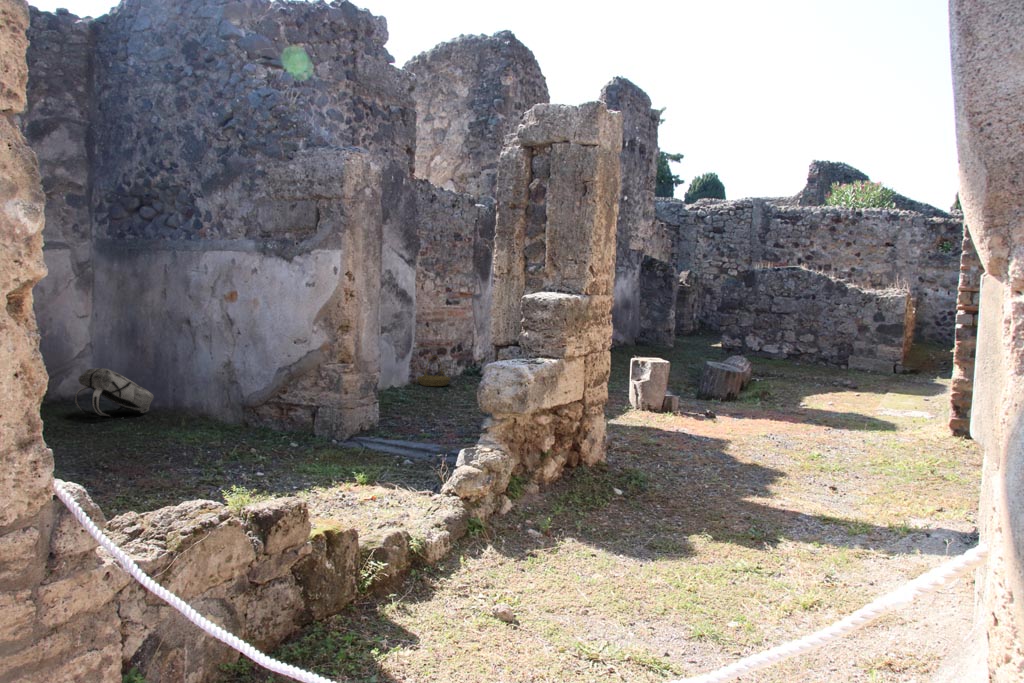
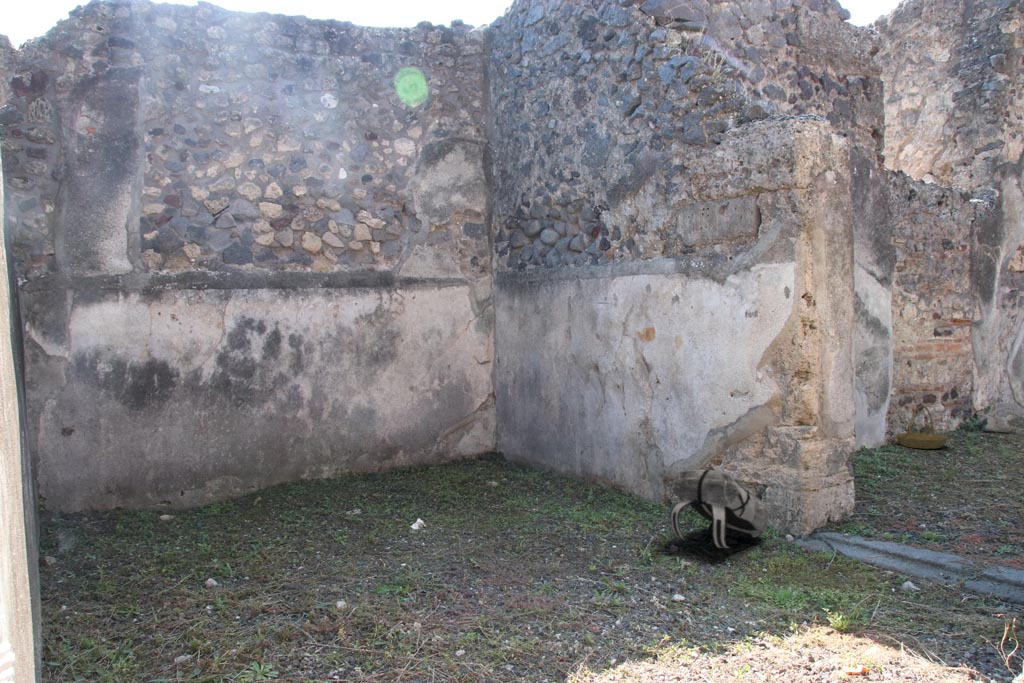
backpack: present [75,368,154,419] -> present [670,470,769,552]

